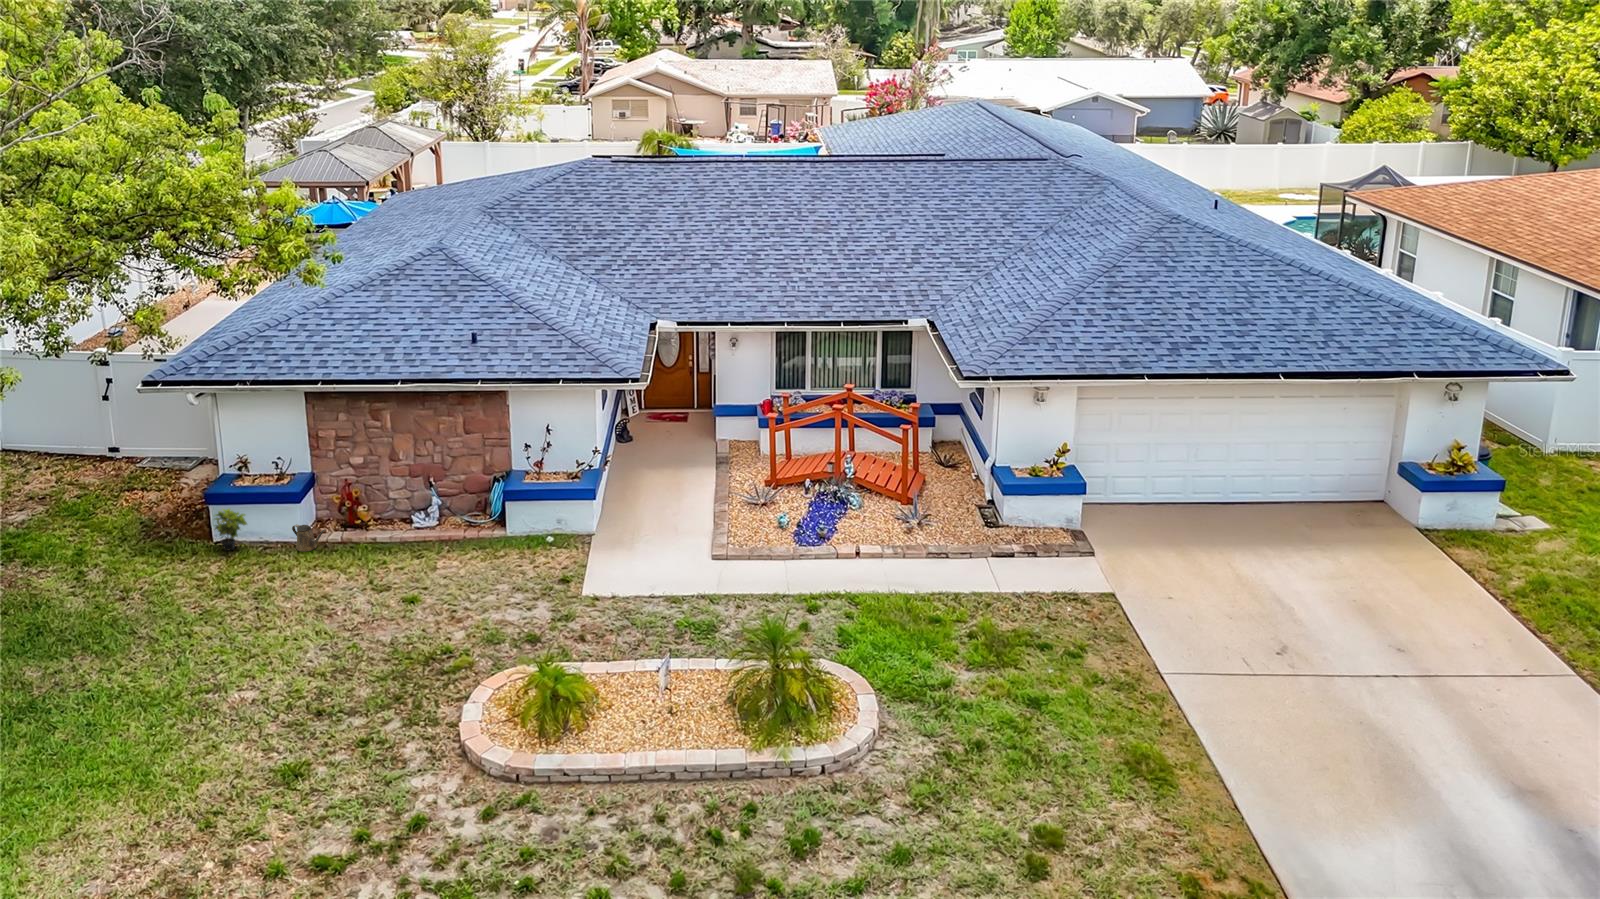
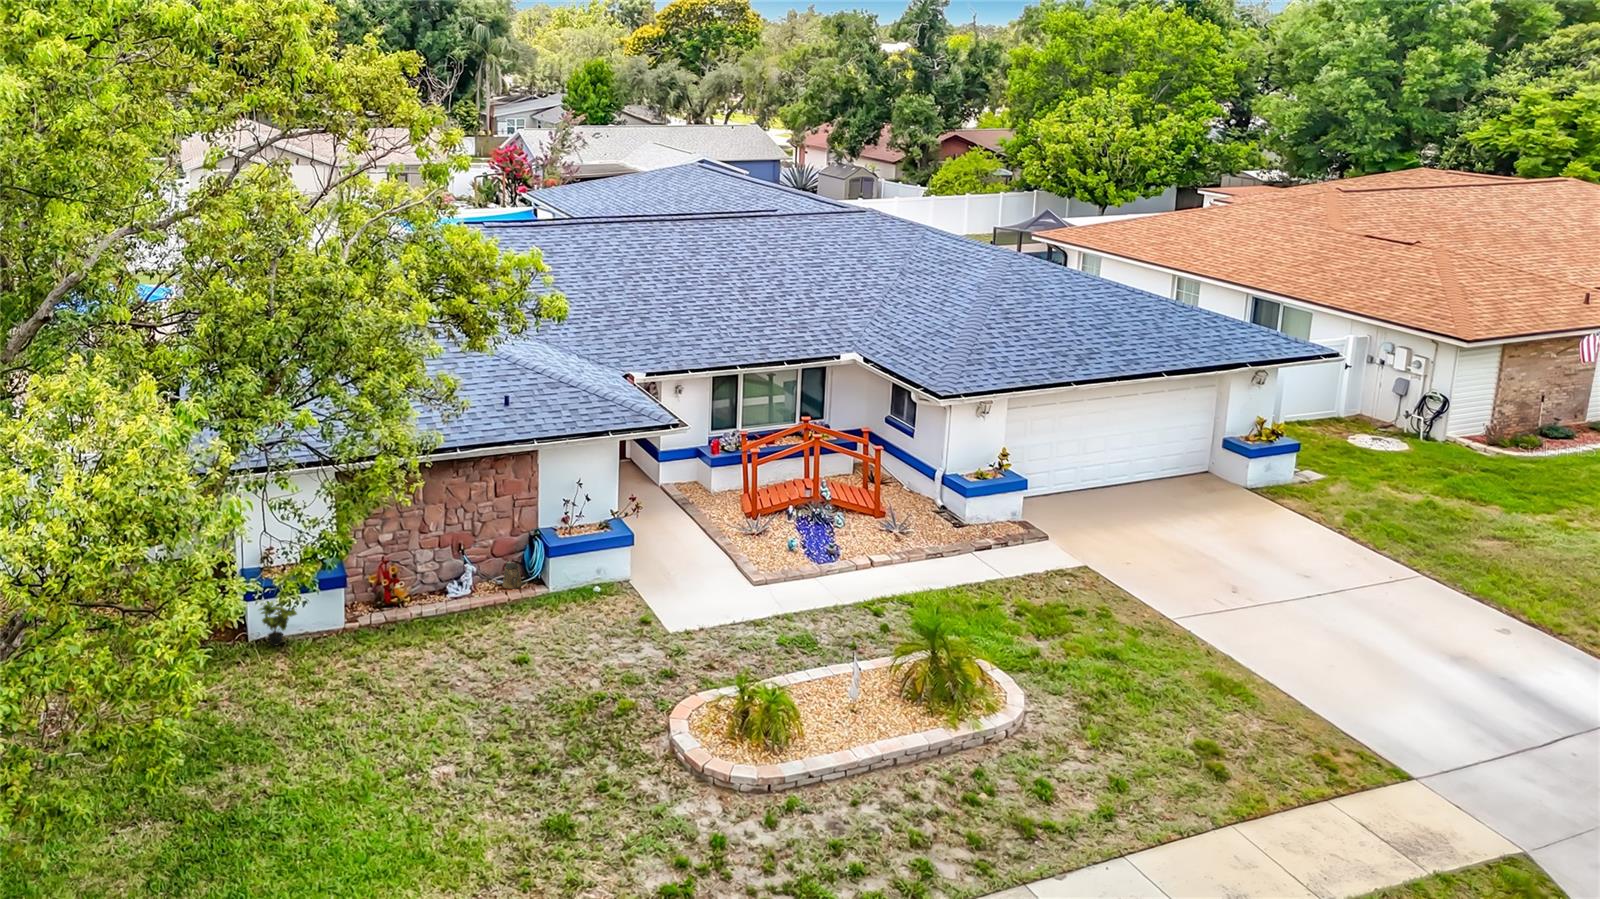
watering can: present [292,524,325,551] -> present [502,561,522,589]

